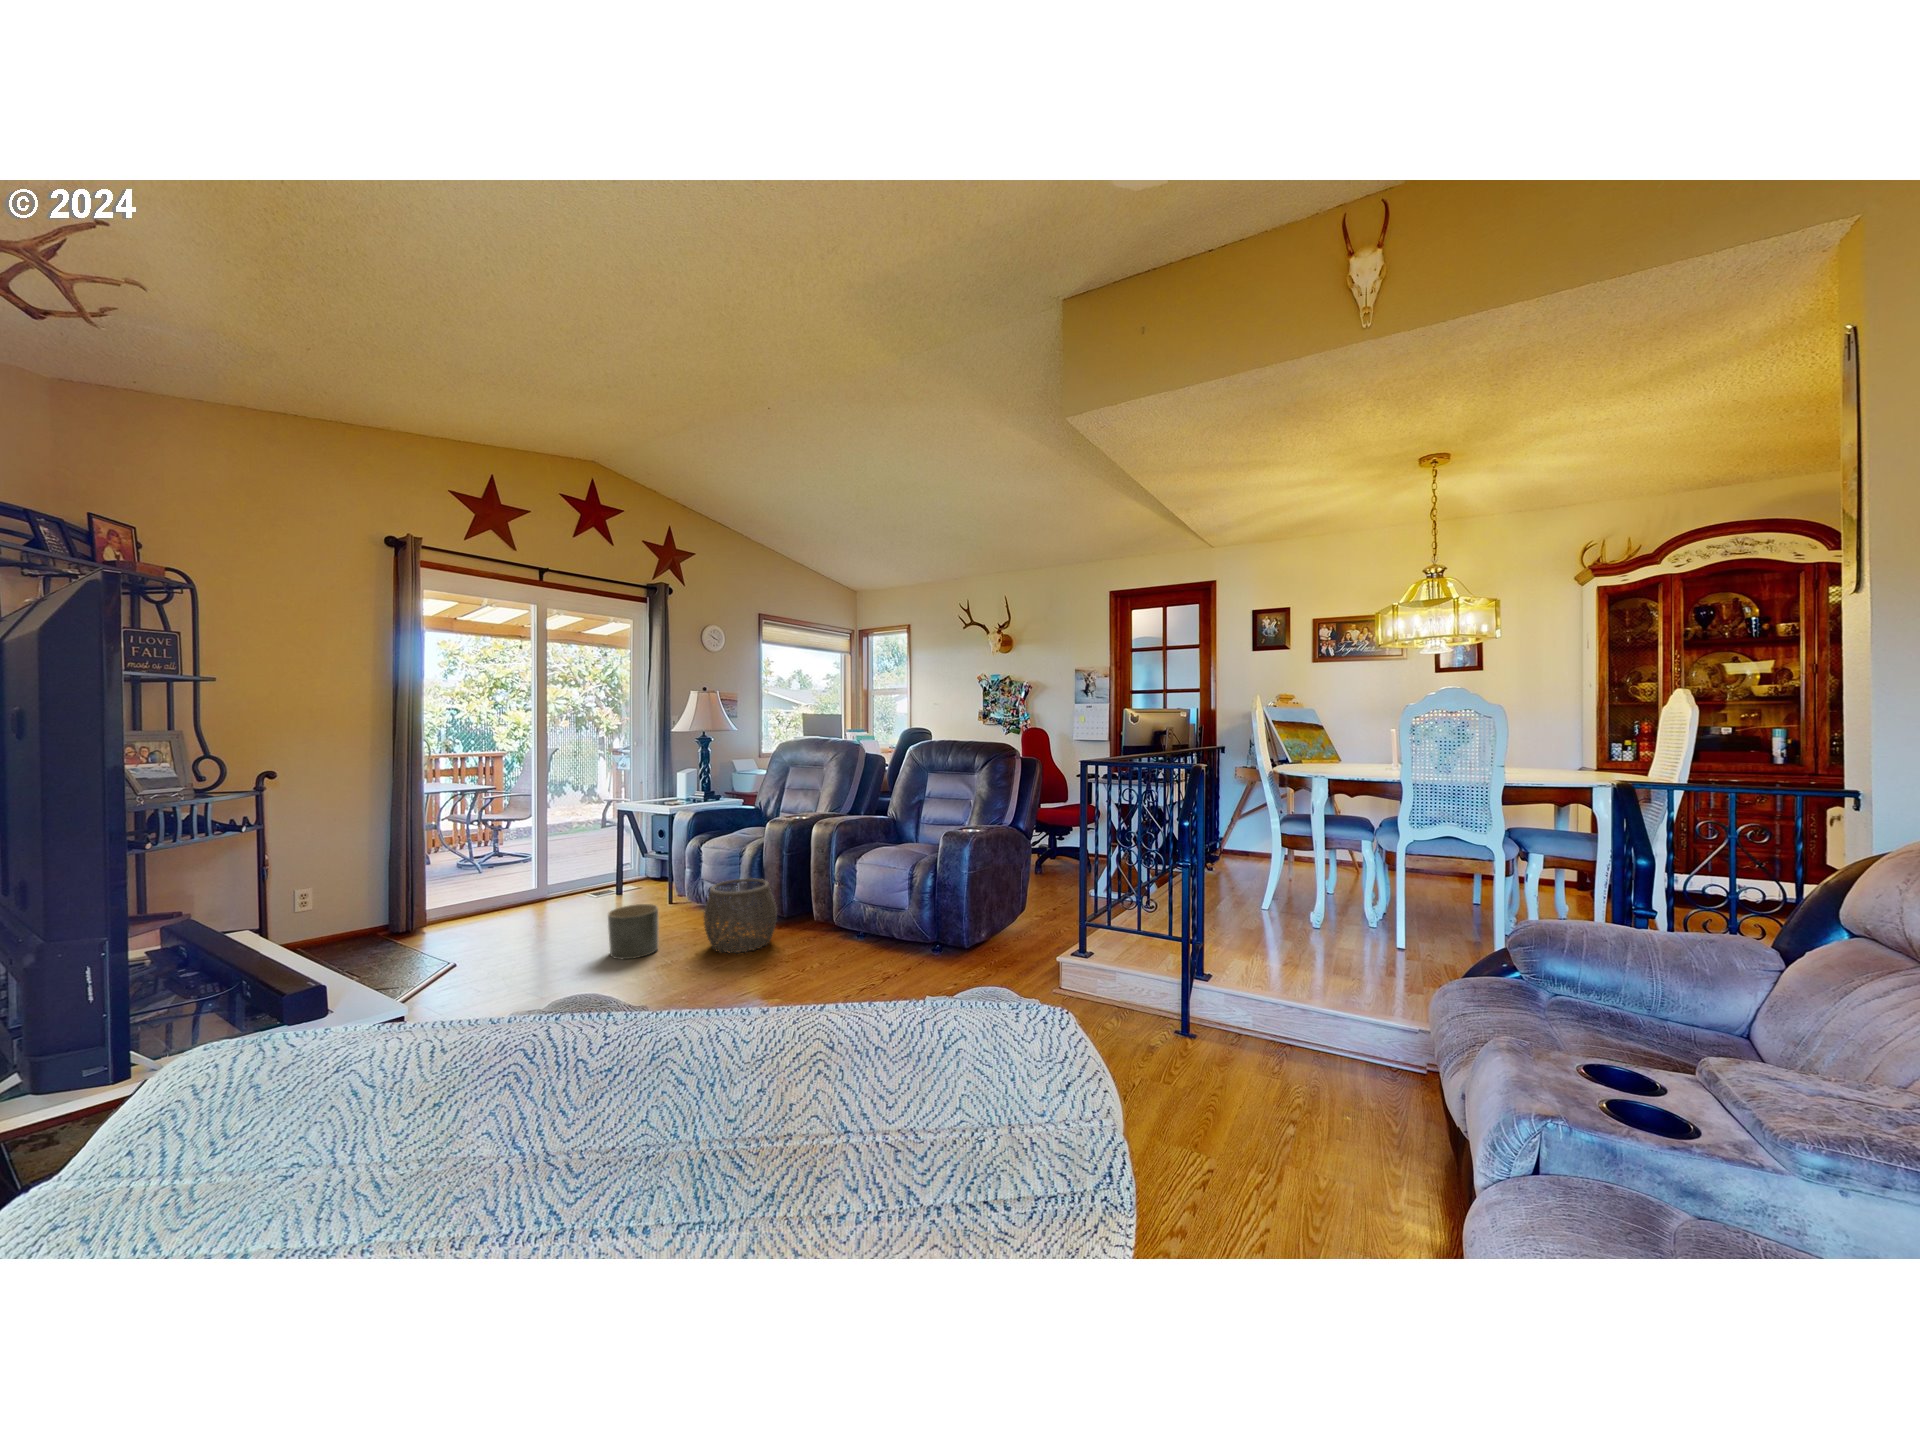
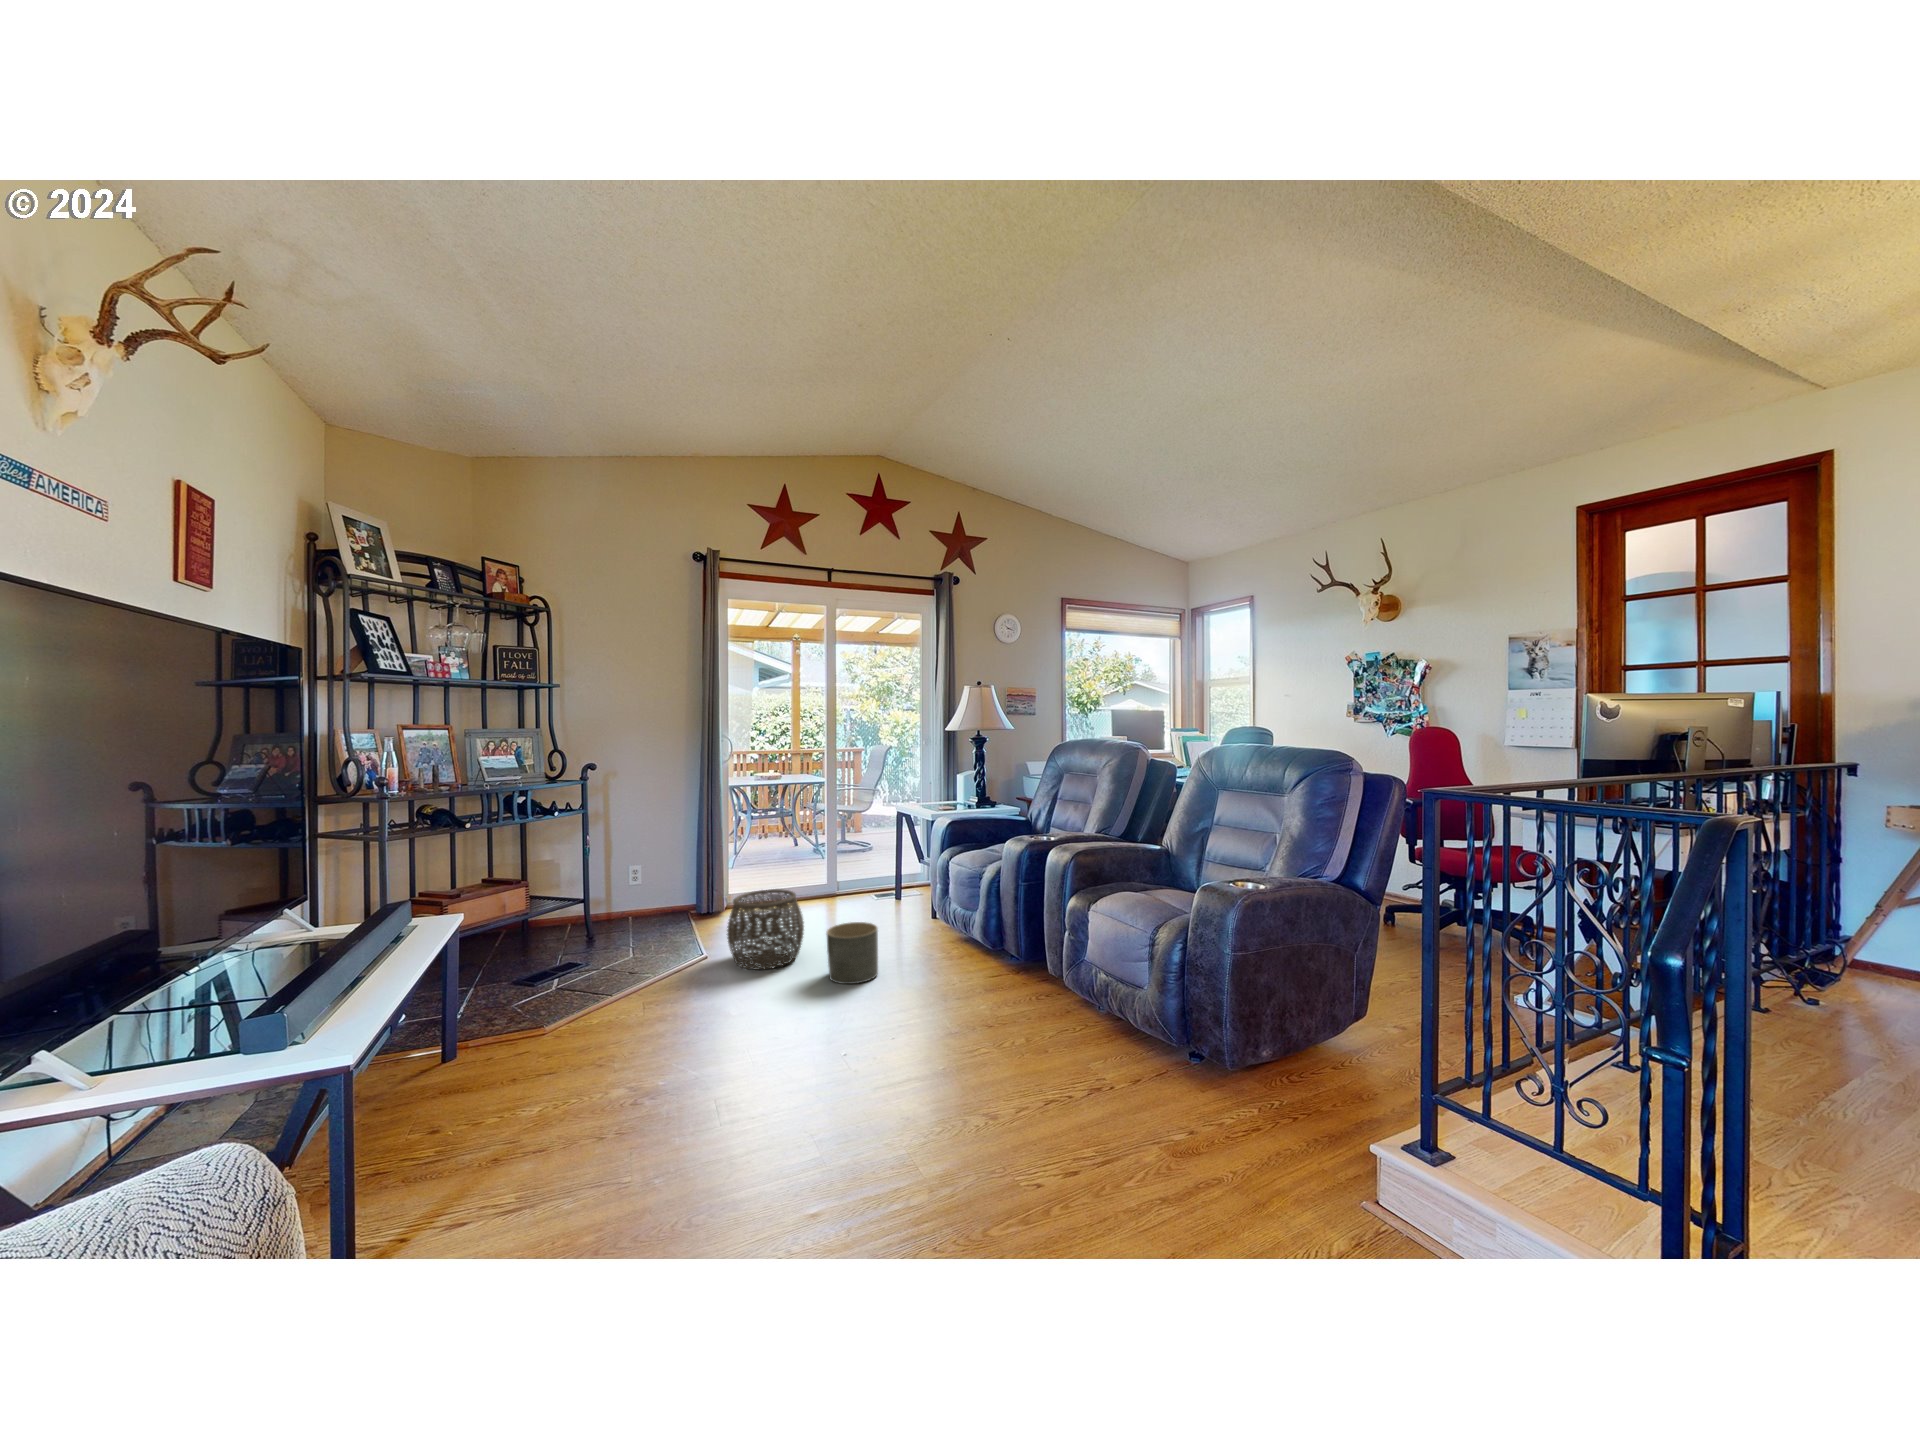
woven basket: present [704,878,777,953] -> present [727,889,804,970]

